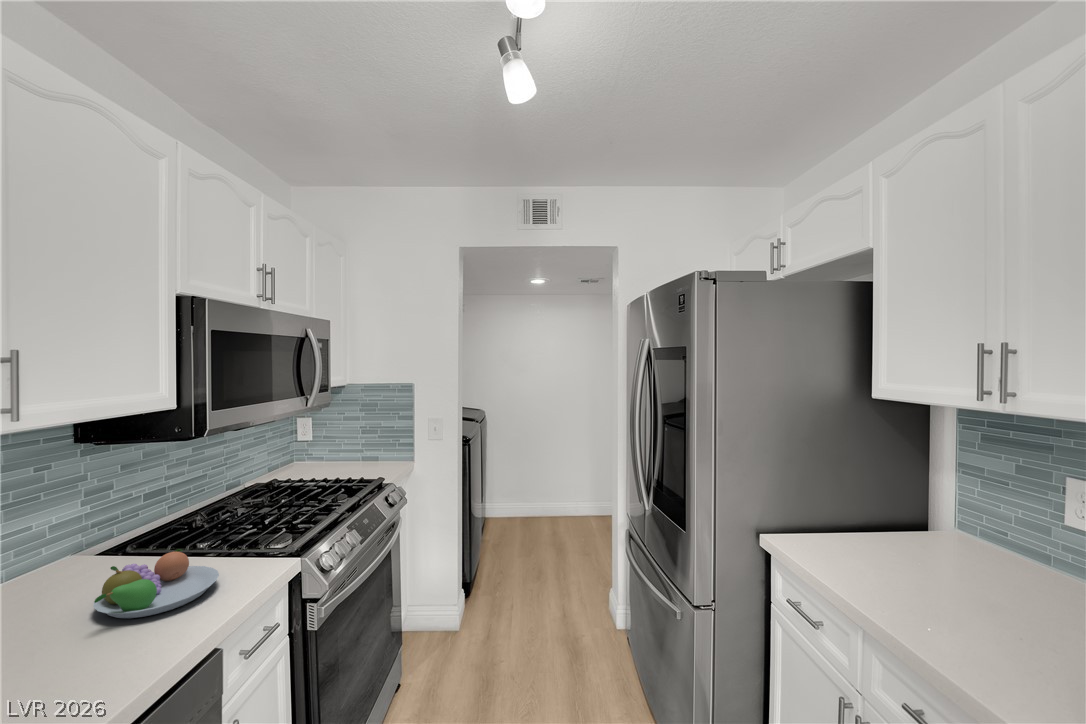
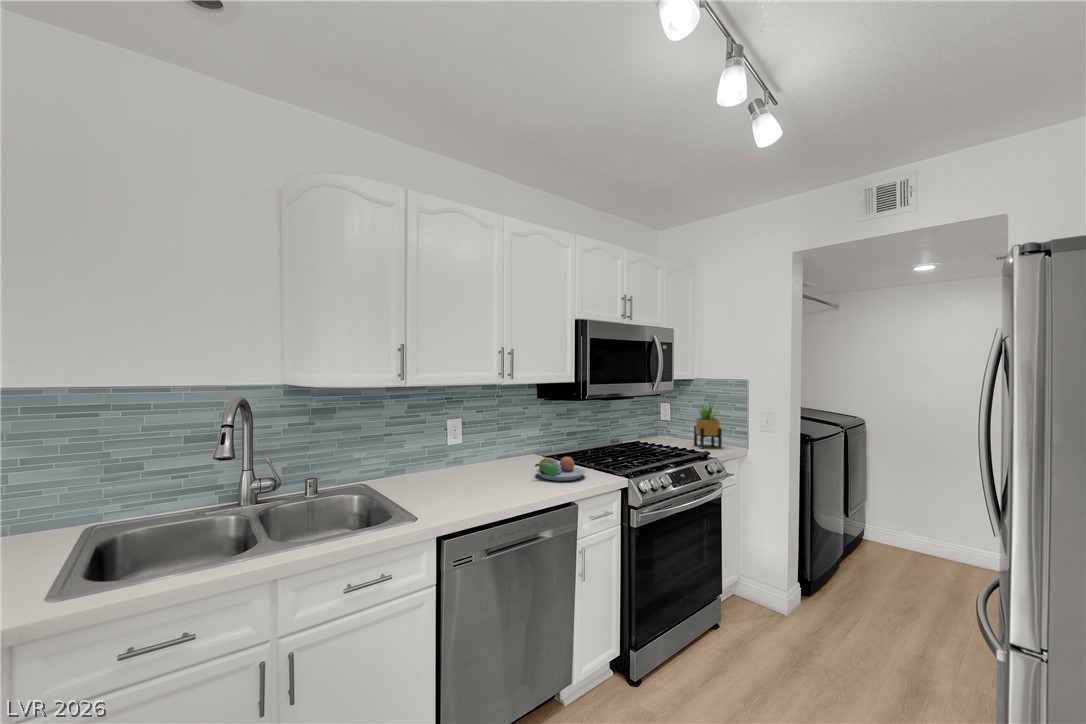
potted plant: none [351,409,388,473] -> present [694,404,722,448]

